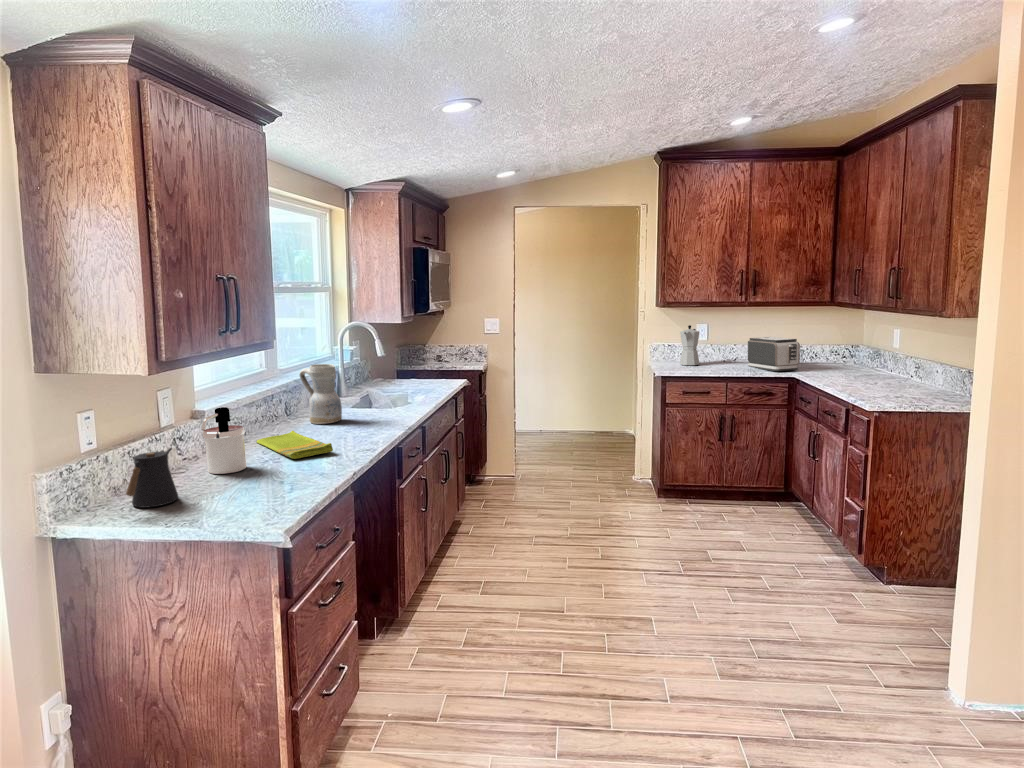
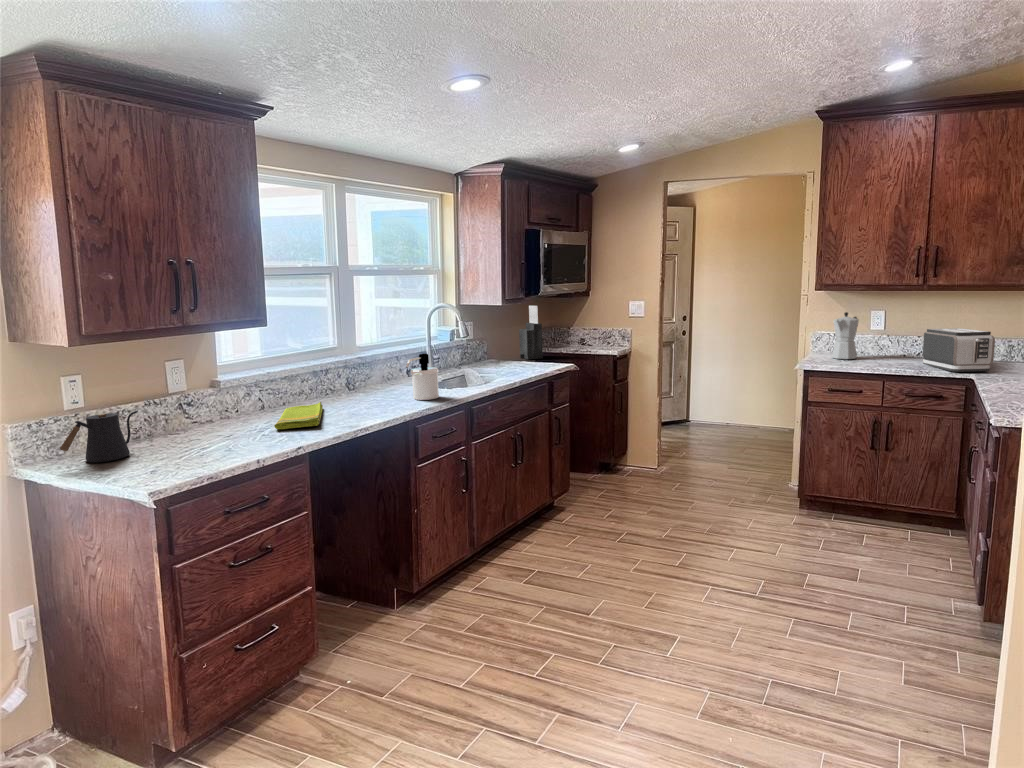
knife block: none [399,323,429,379] -> present [519,306,543,359]
ceramic pitcher: present [299,364,342,424] -> none [354,341,390,397]
soap dispenser: present [201,407,247,474] -> present [406,354,439,400]

